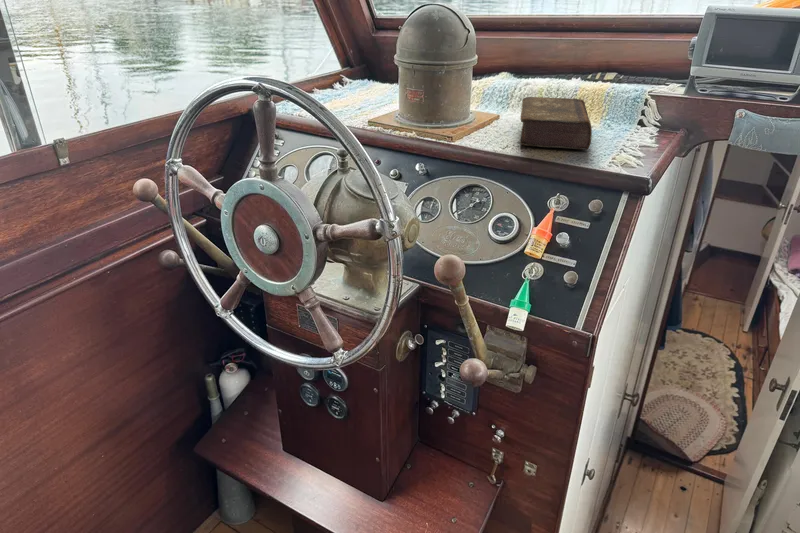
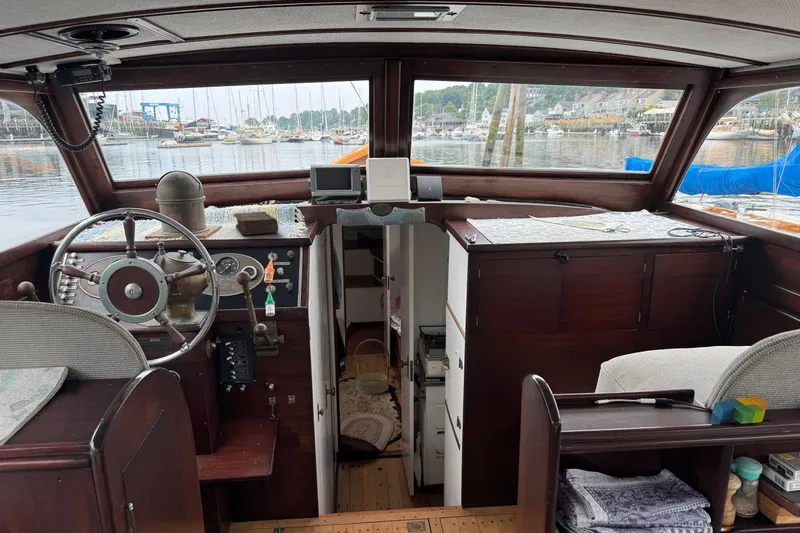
basket: none [686,291,753,369] -> present [354,339,390,394]

